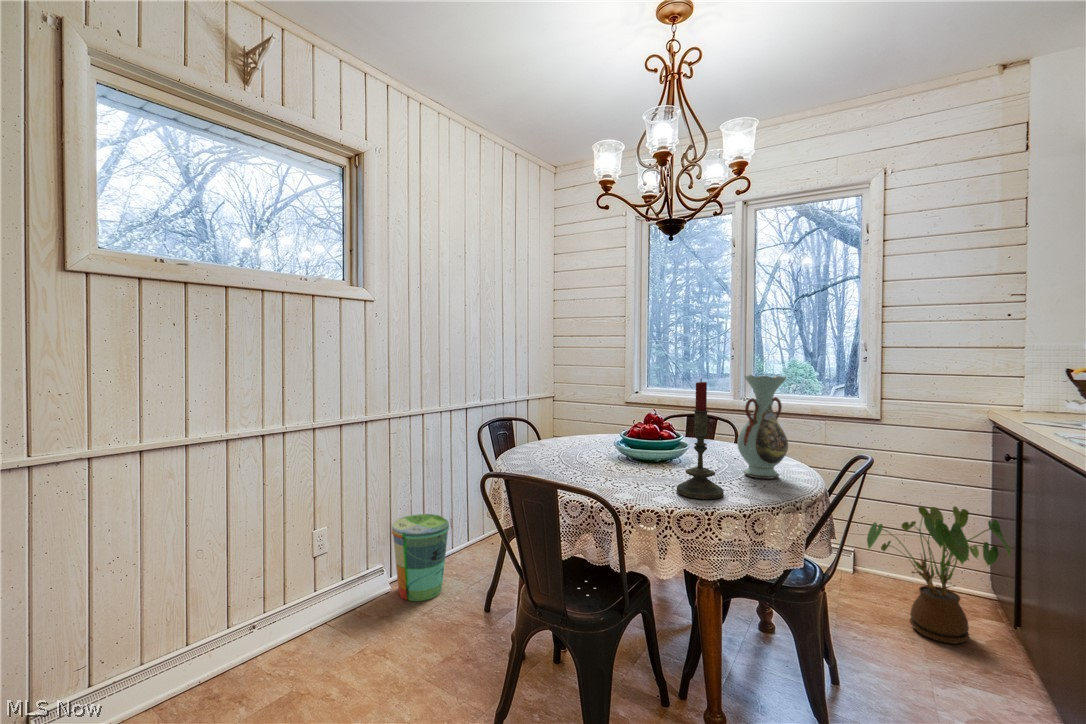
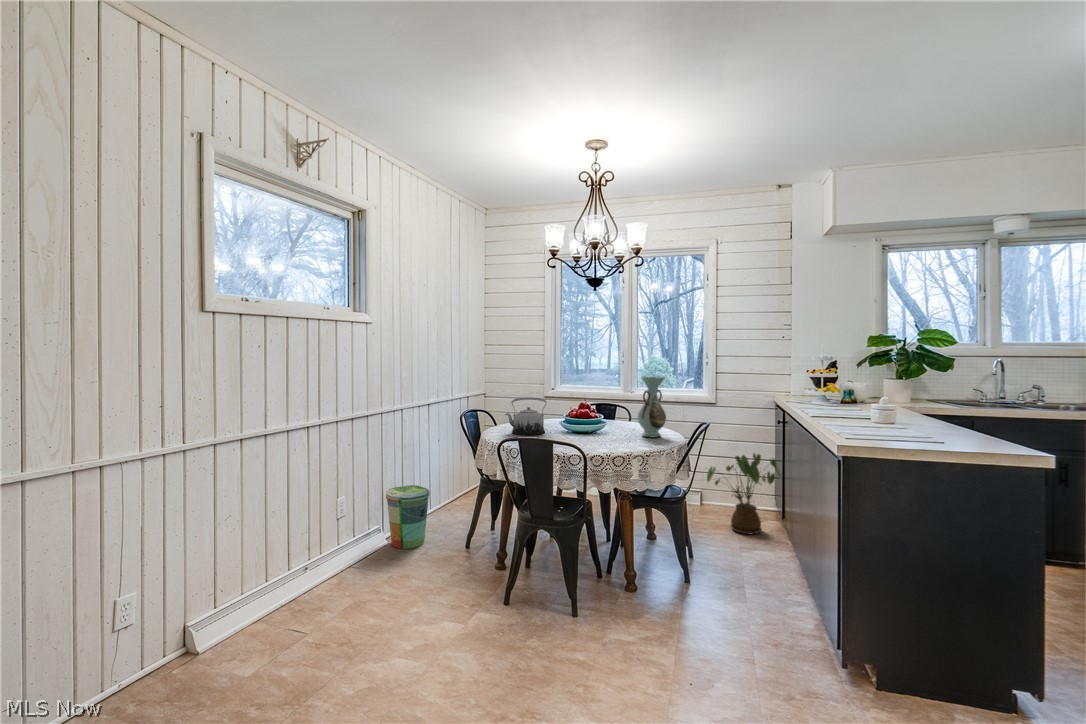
candle: present [677,379,724,499] -> none [609,380,635,448]
teapot: none [533,404,595,461] -> present [505,397,546,435]

